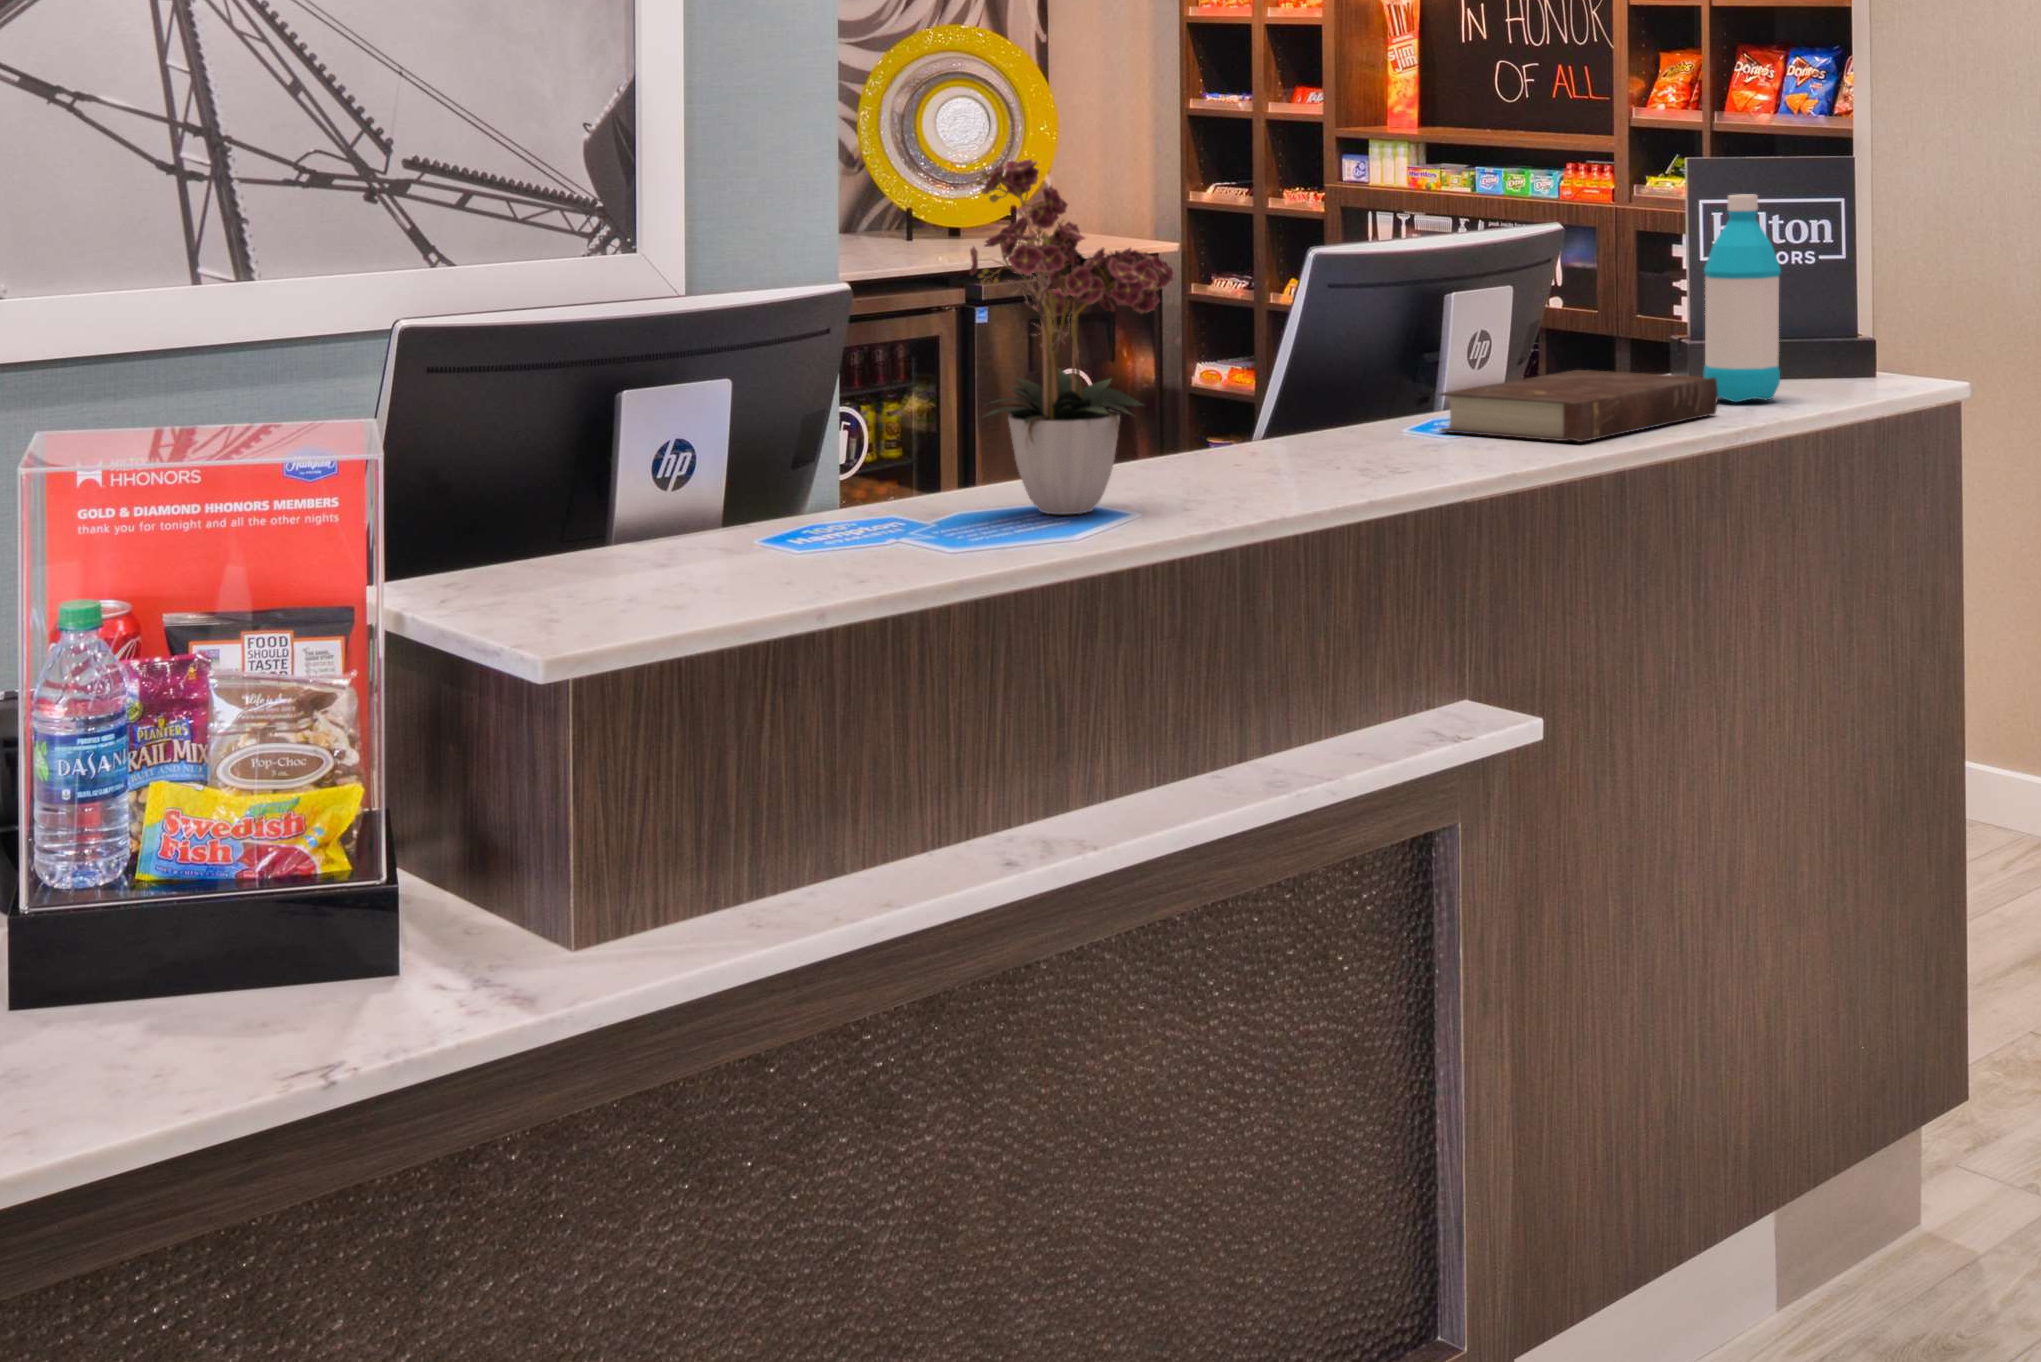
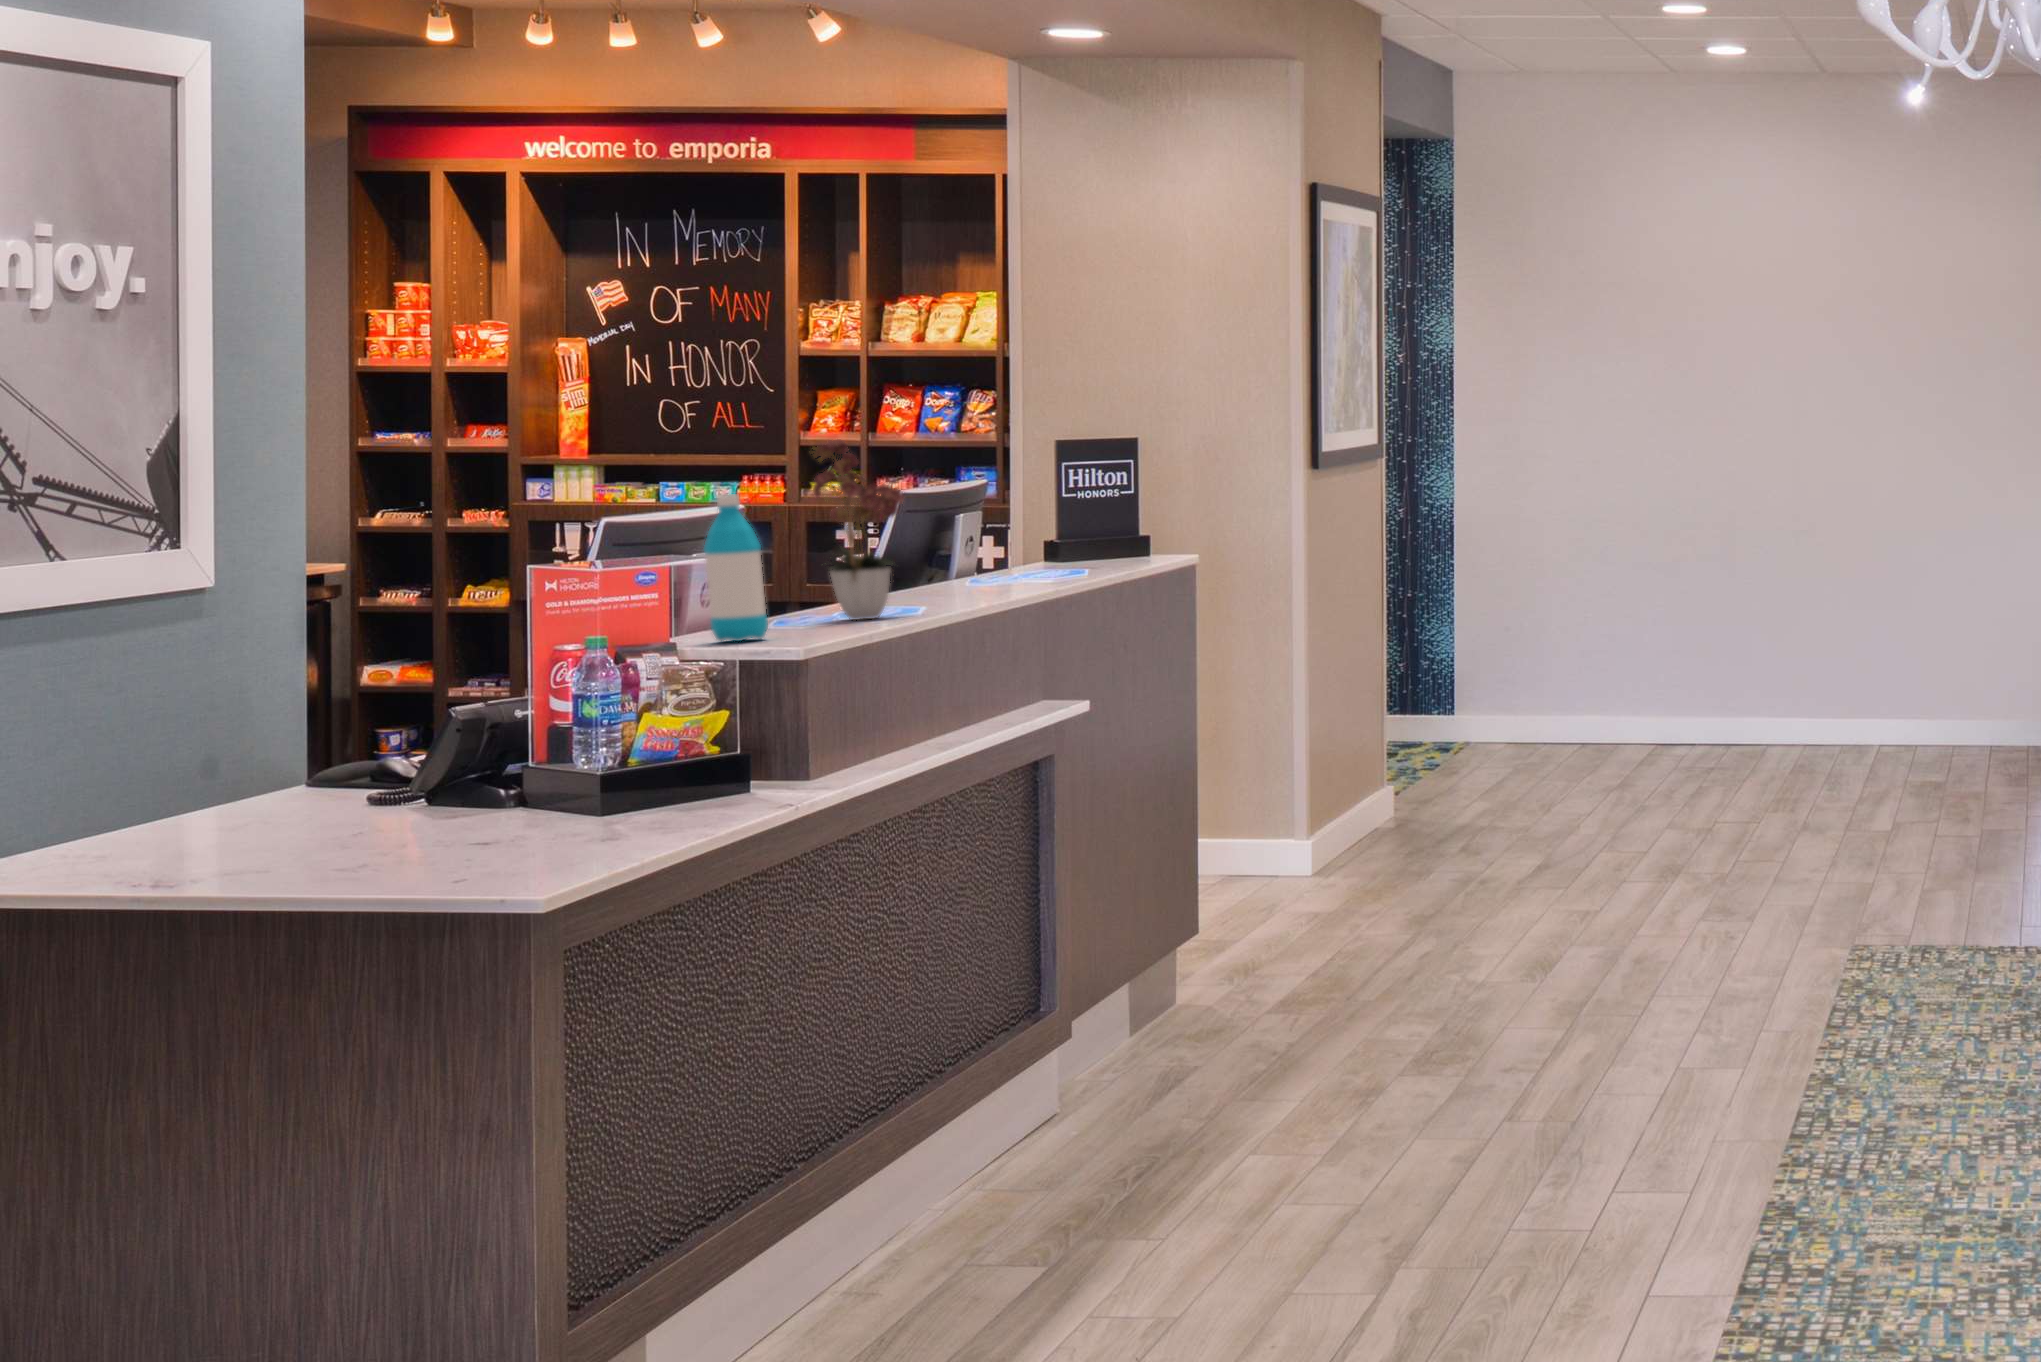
water bottle: present [1703,195,1781,403] -> present [704,494,768,641]
book: present [1440,370,1717,442] -> none [971,558,1102,591]

